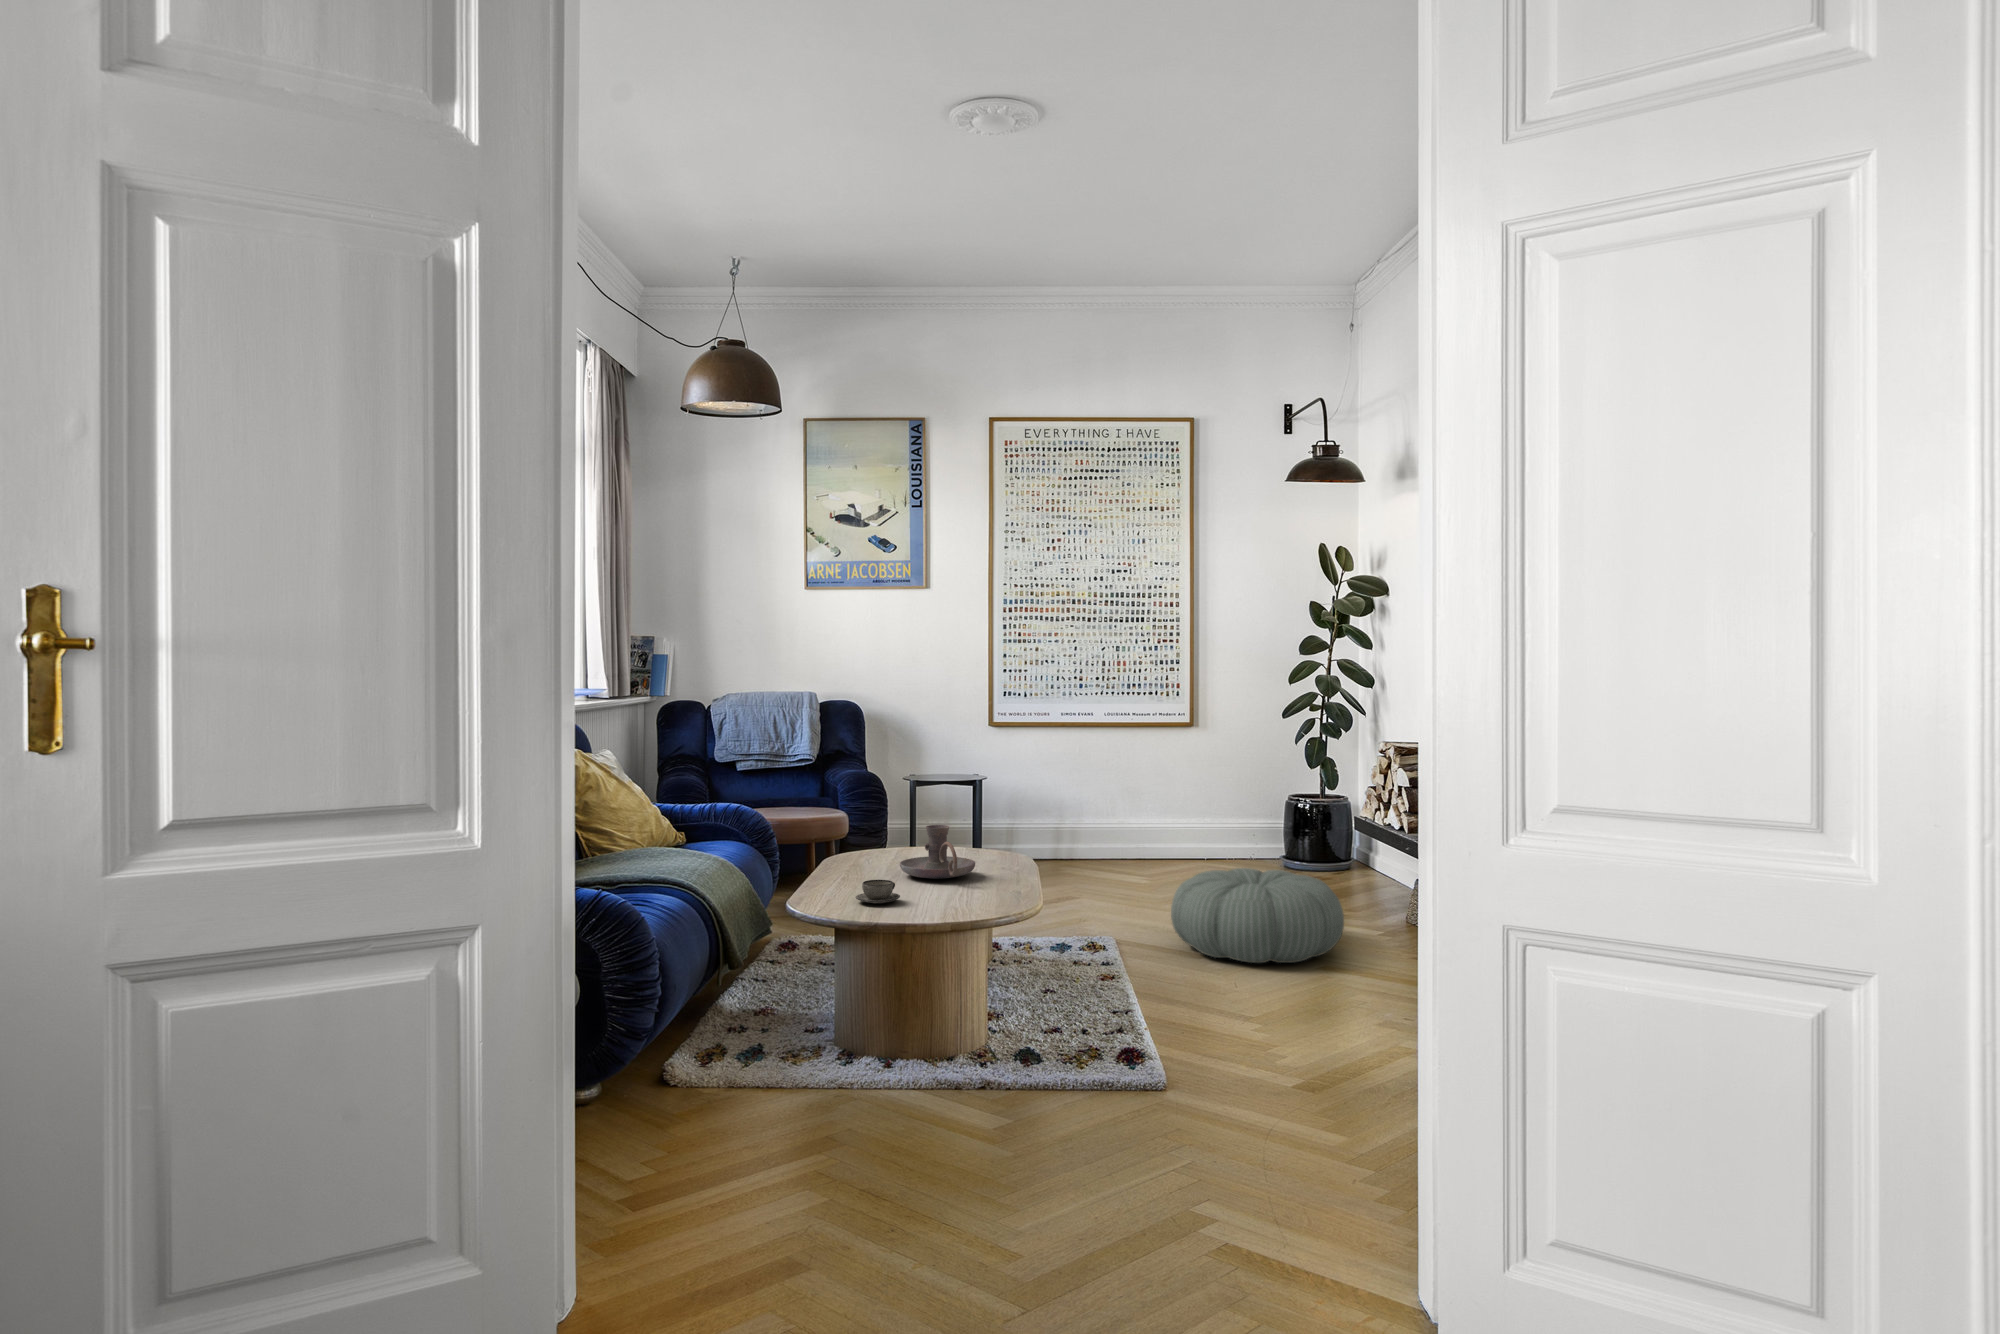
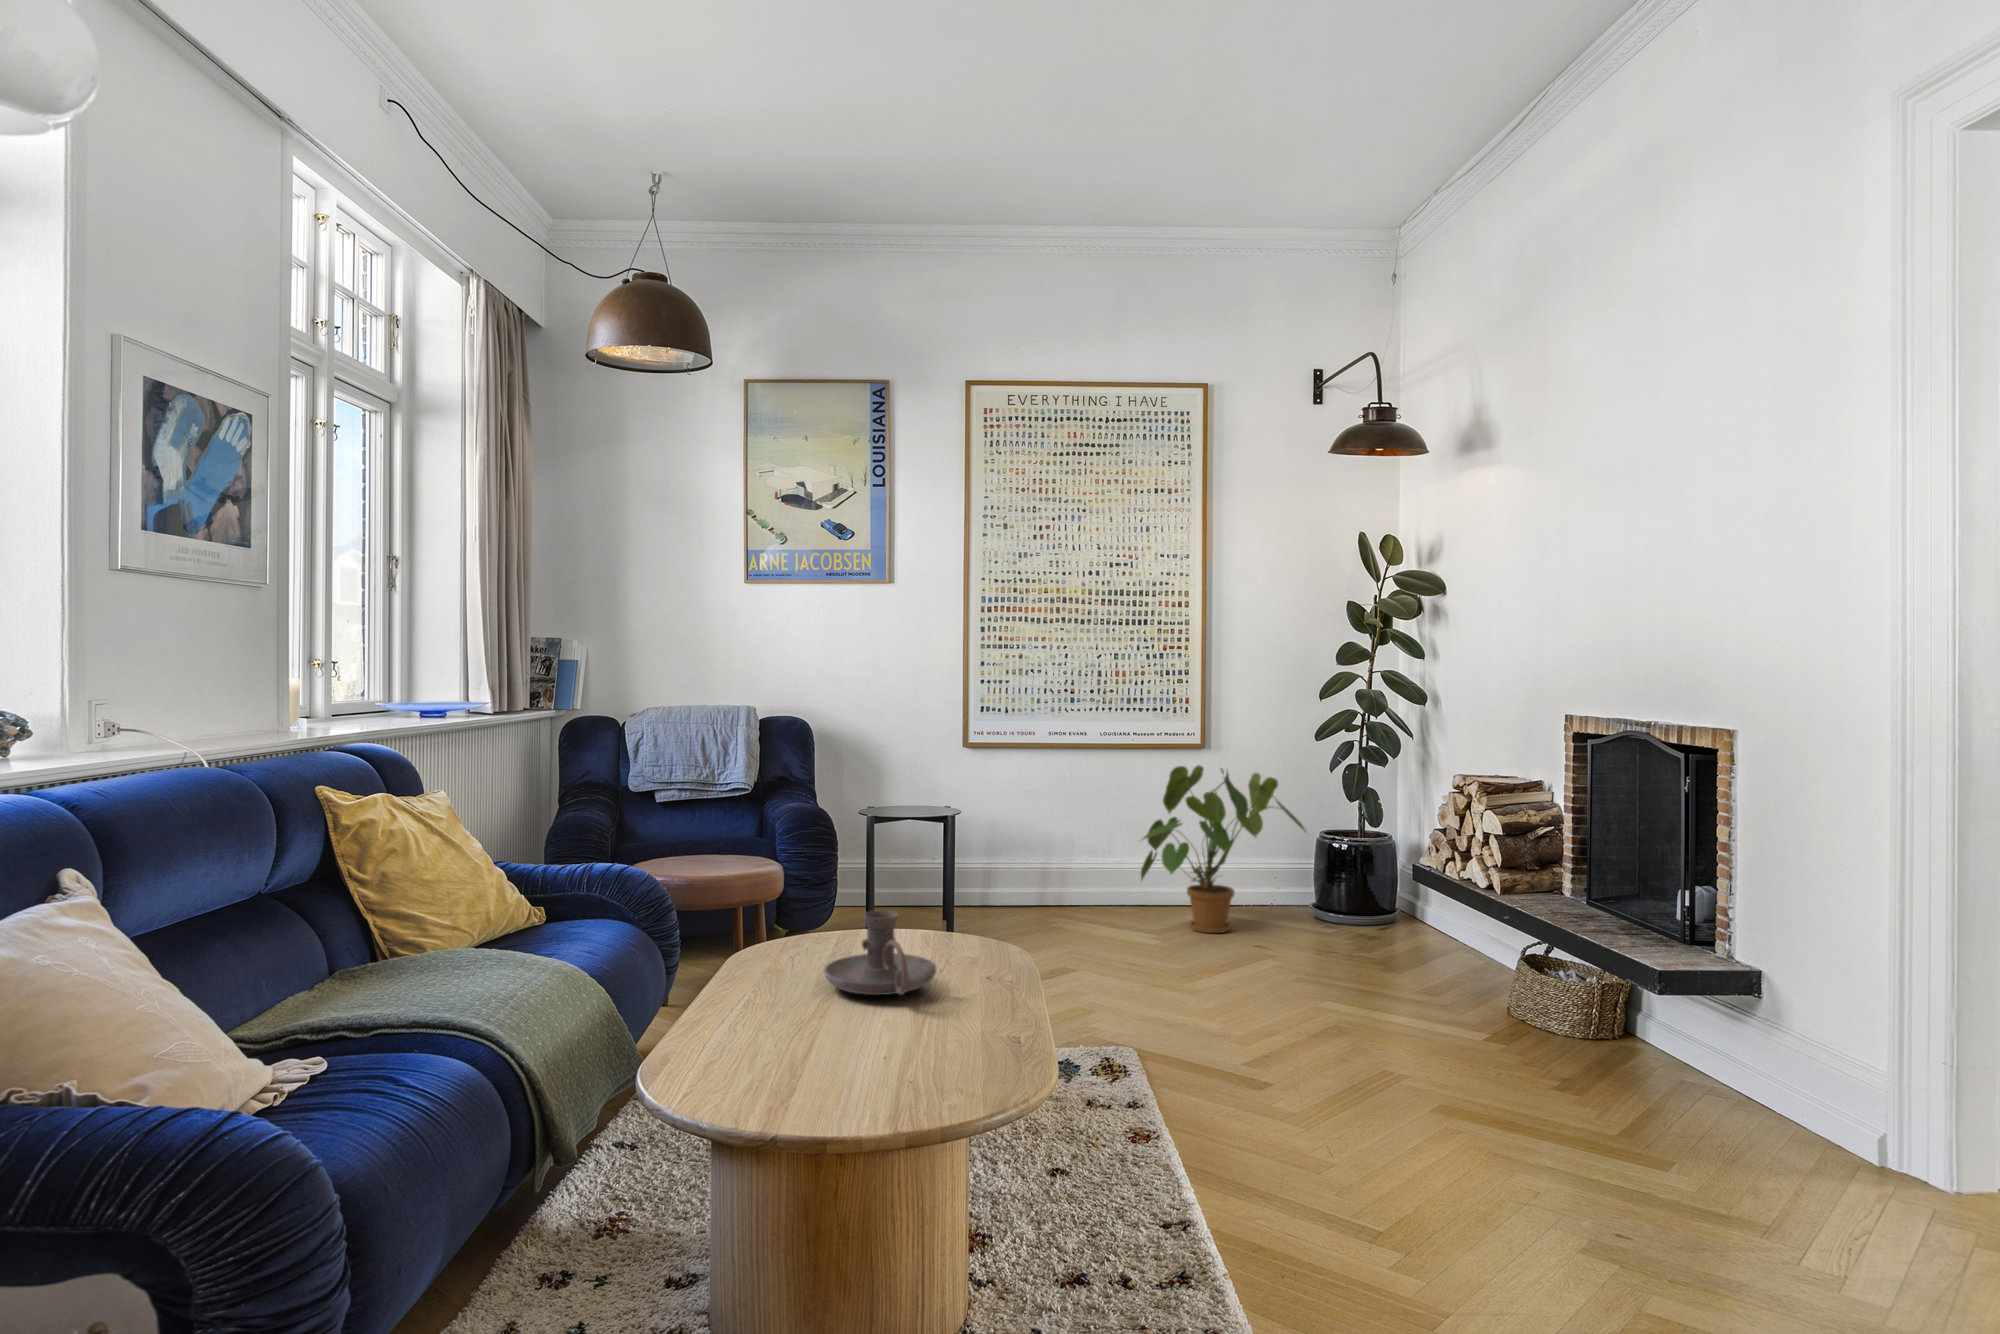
house plant: none [1133,740,1278,877] -> present [1141,765,1305,933]
pouf: present [1171,868,1344,963] -> none [1203,945,1440,1088]
teacup: present [856,880,900,904] -> none [742,1013,814,1056]

